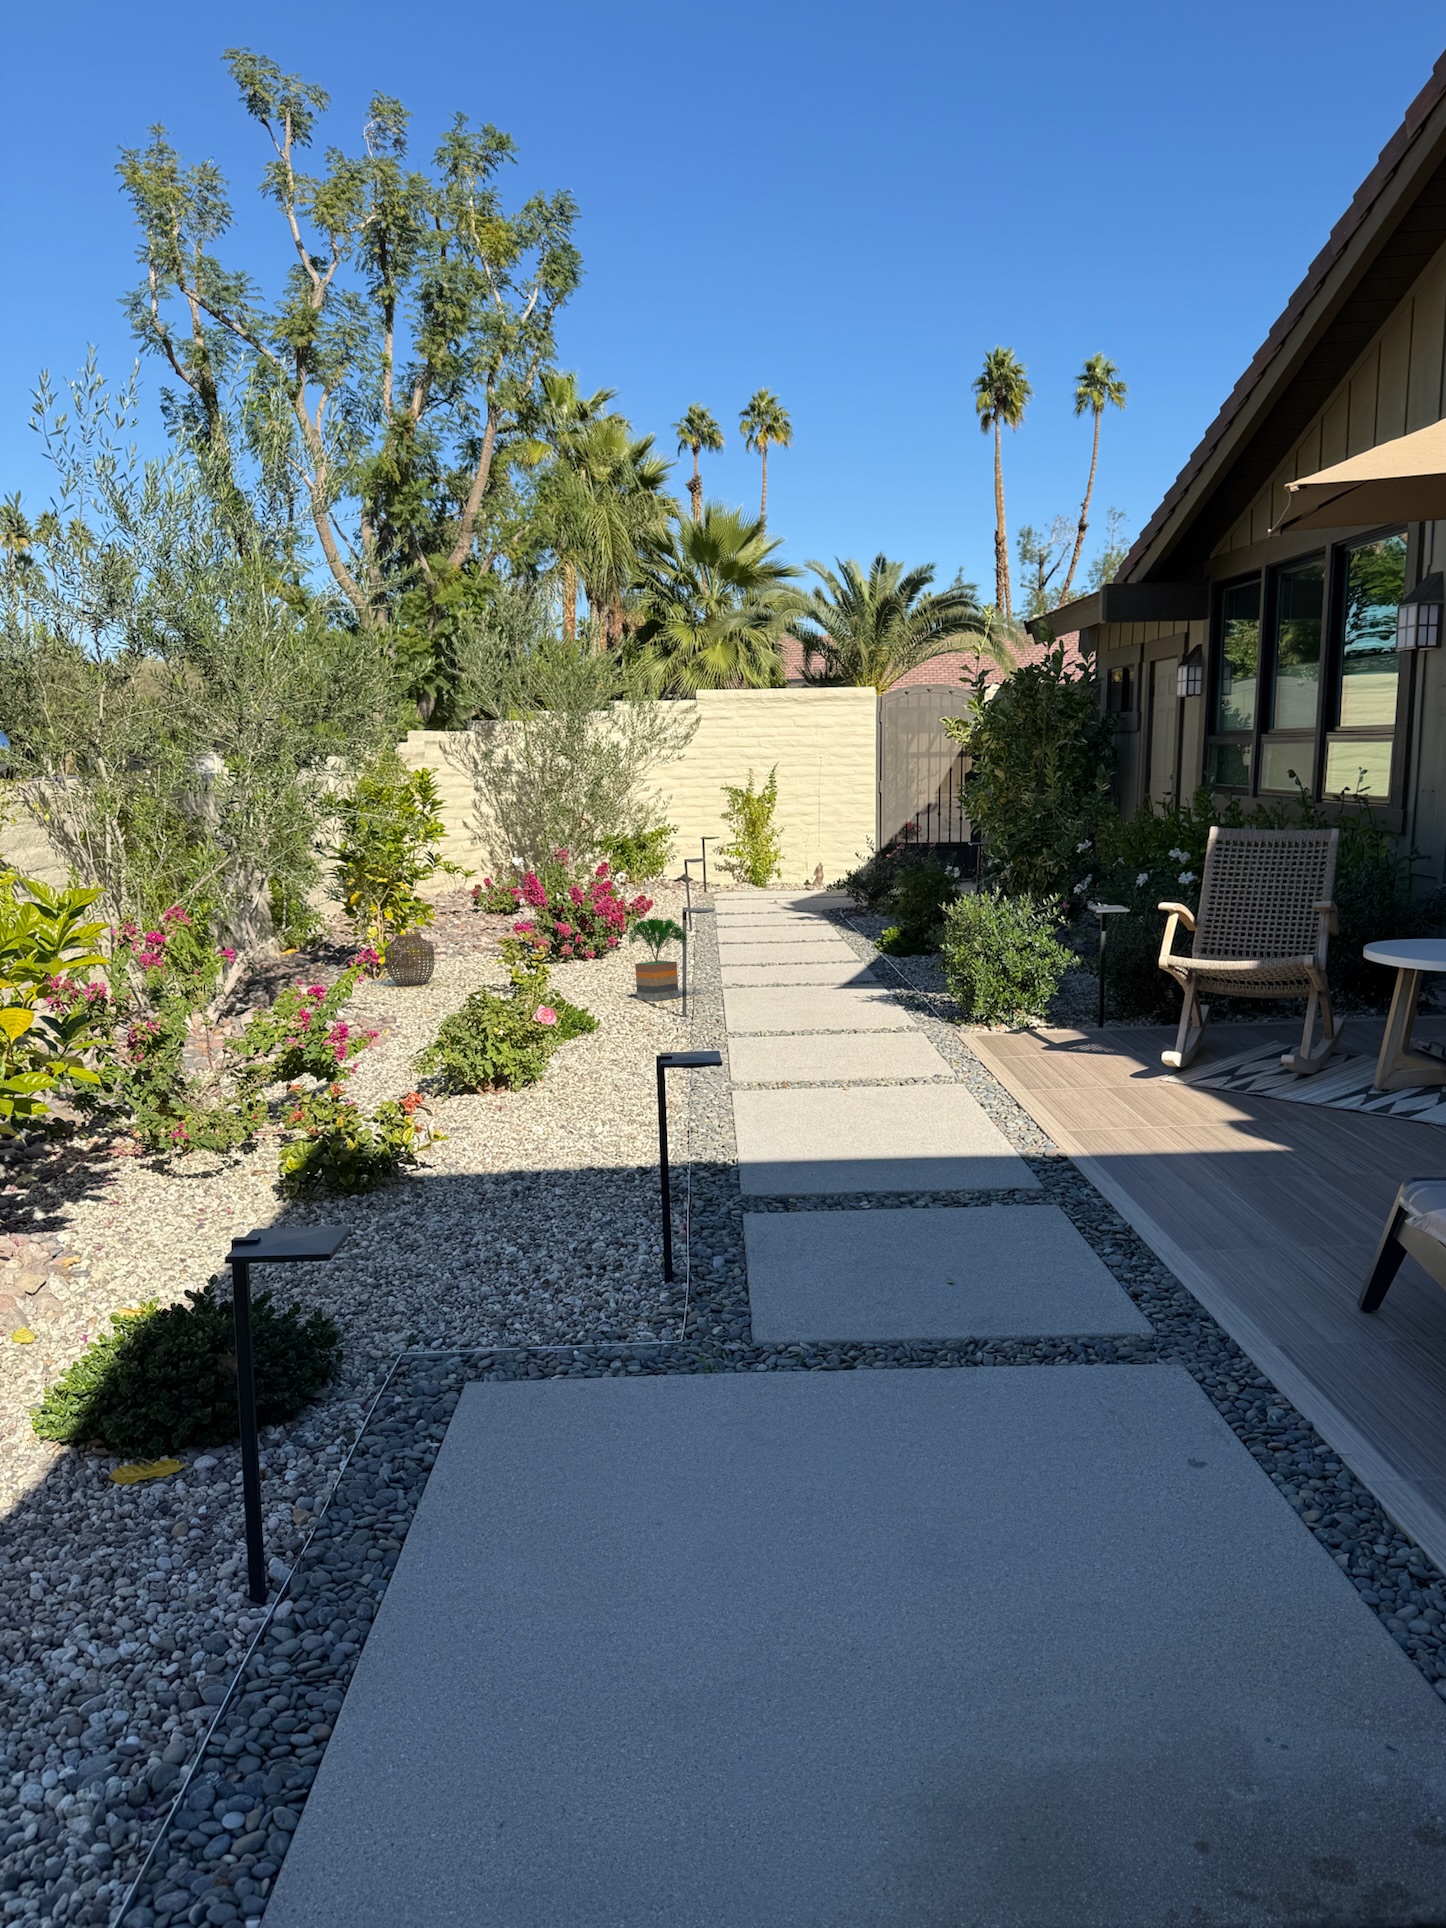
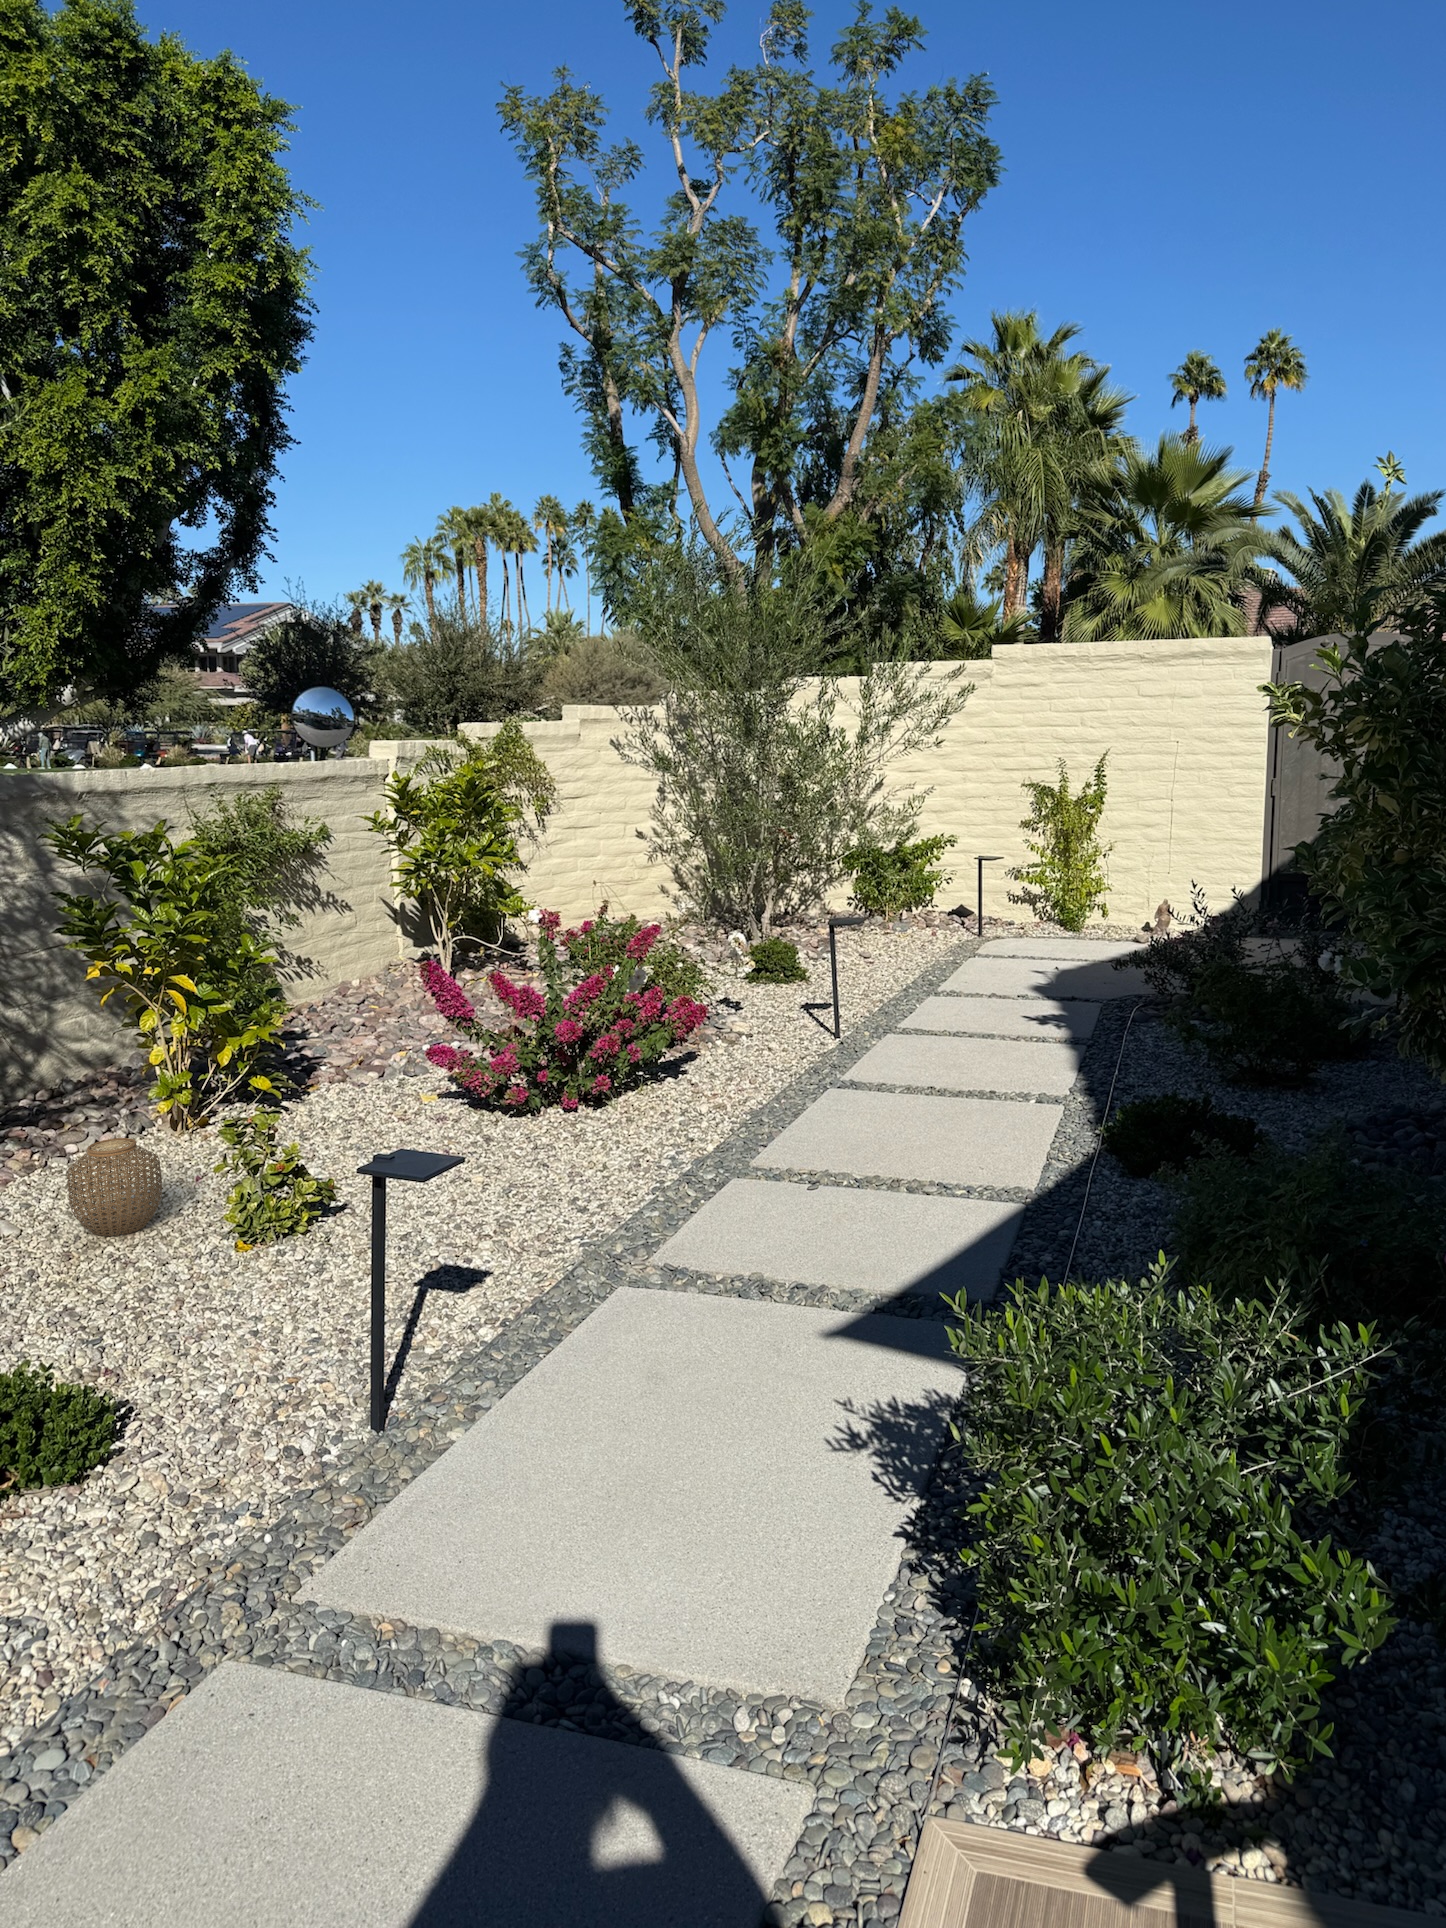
potted tree: present [629,919,687,1001] -> none [54,1350,213,1591]

